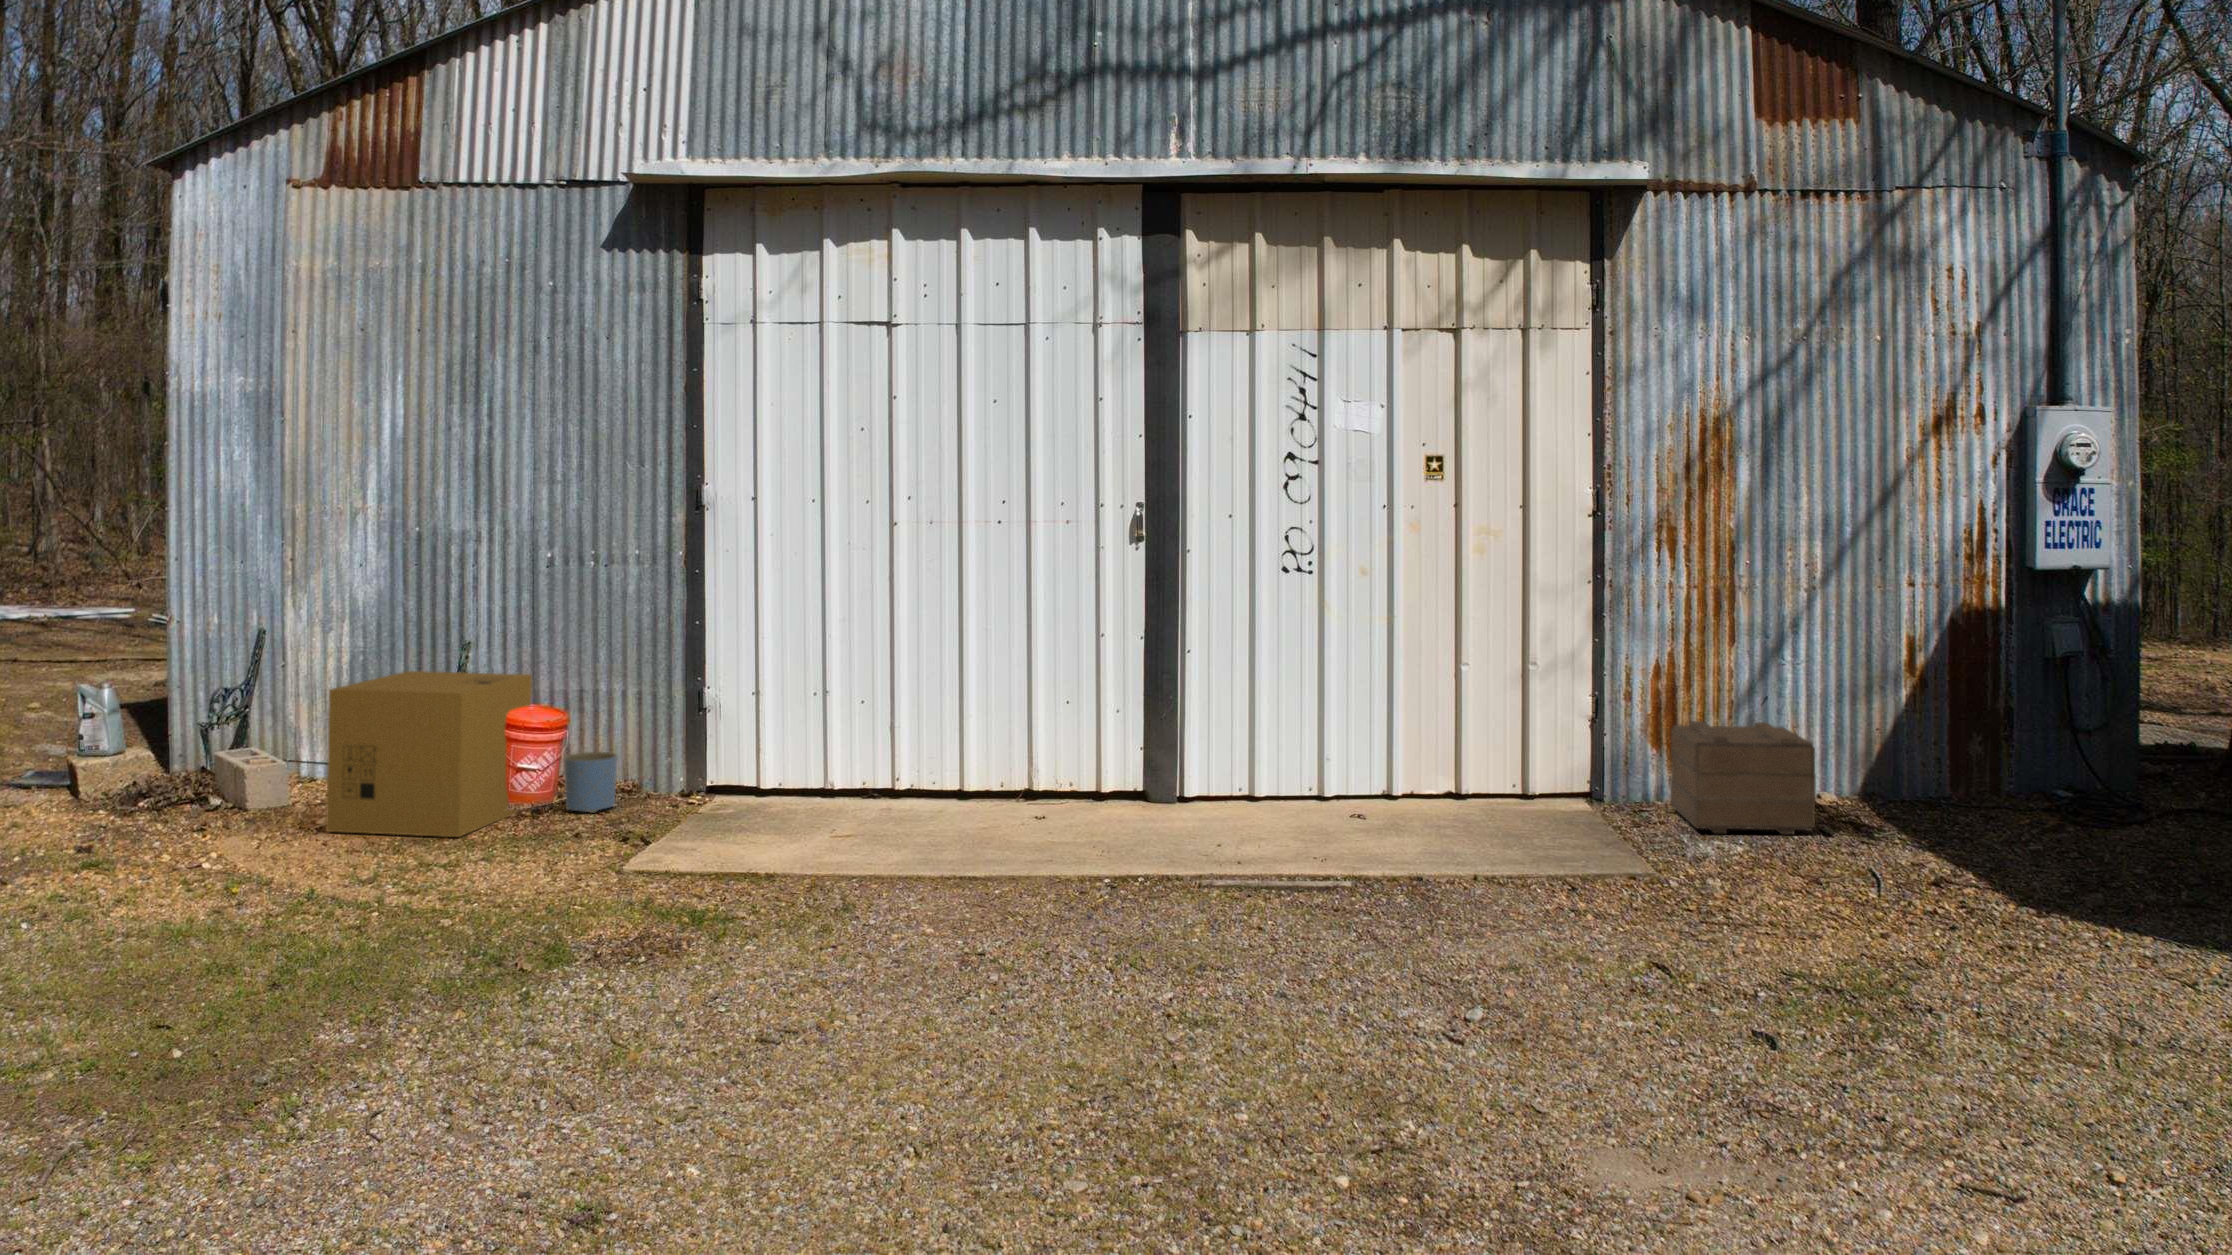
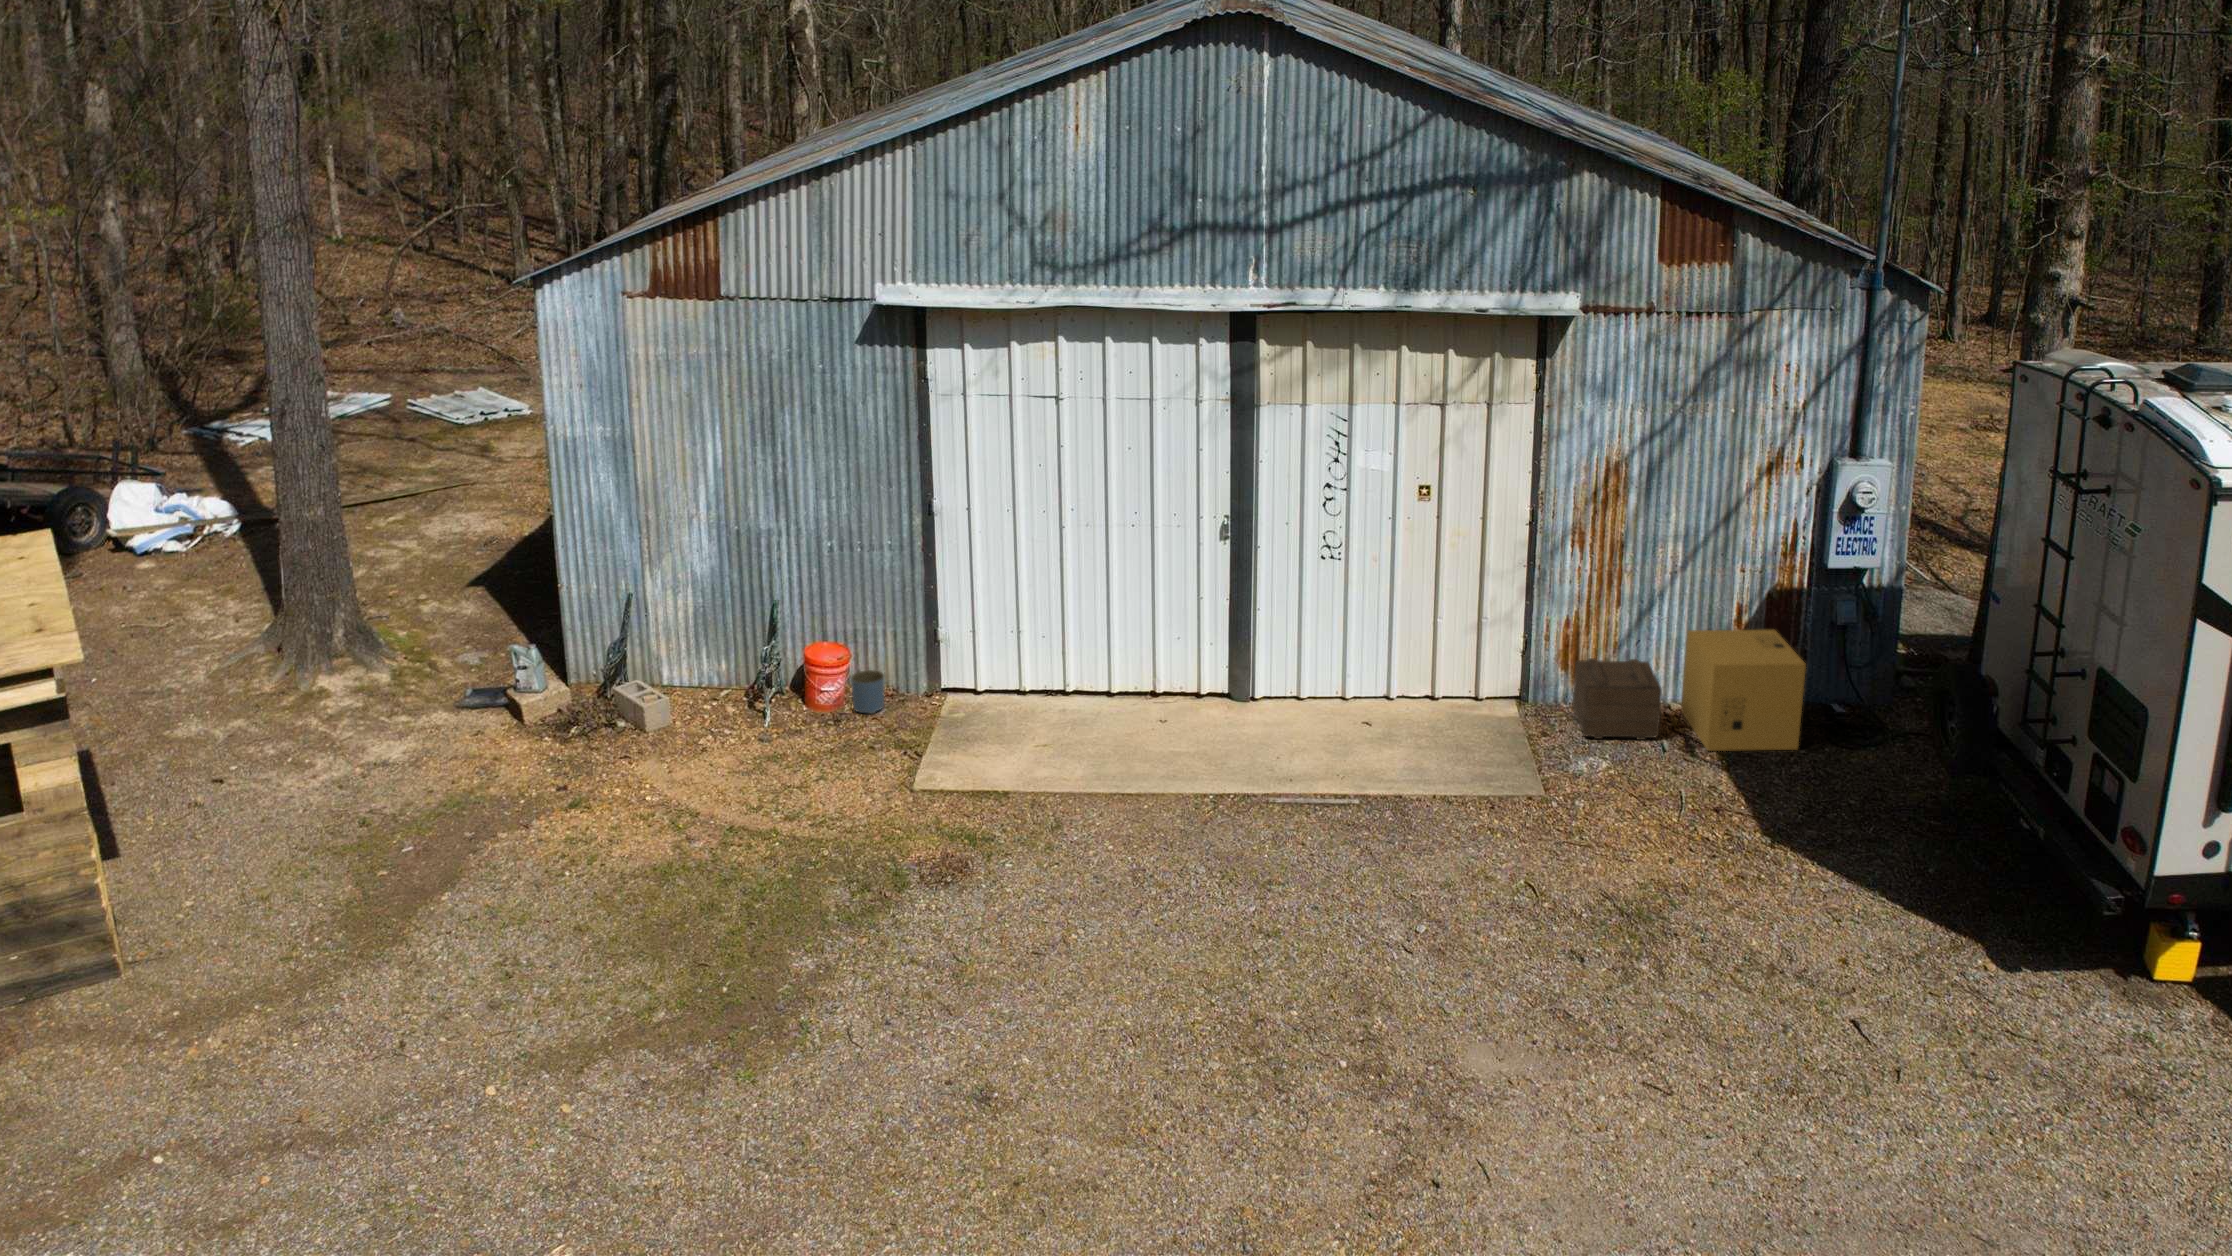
cardboard box: present [326,671,532,837] -> present [1681,630,1806,751]

